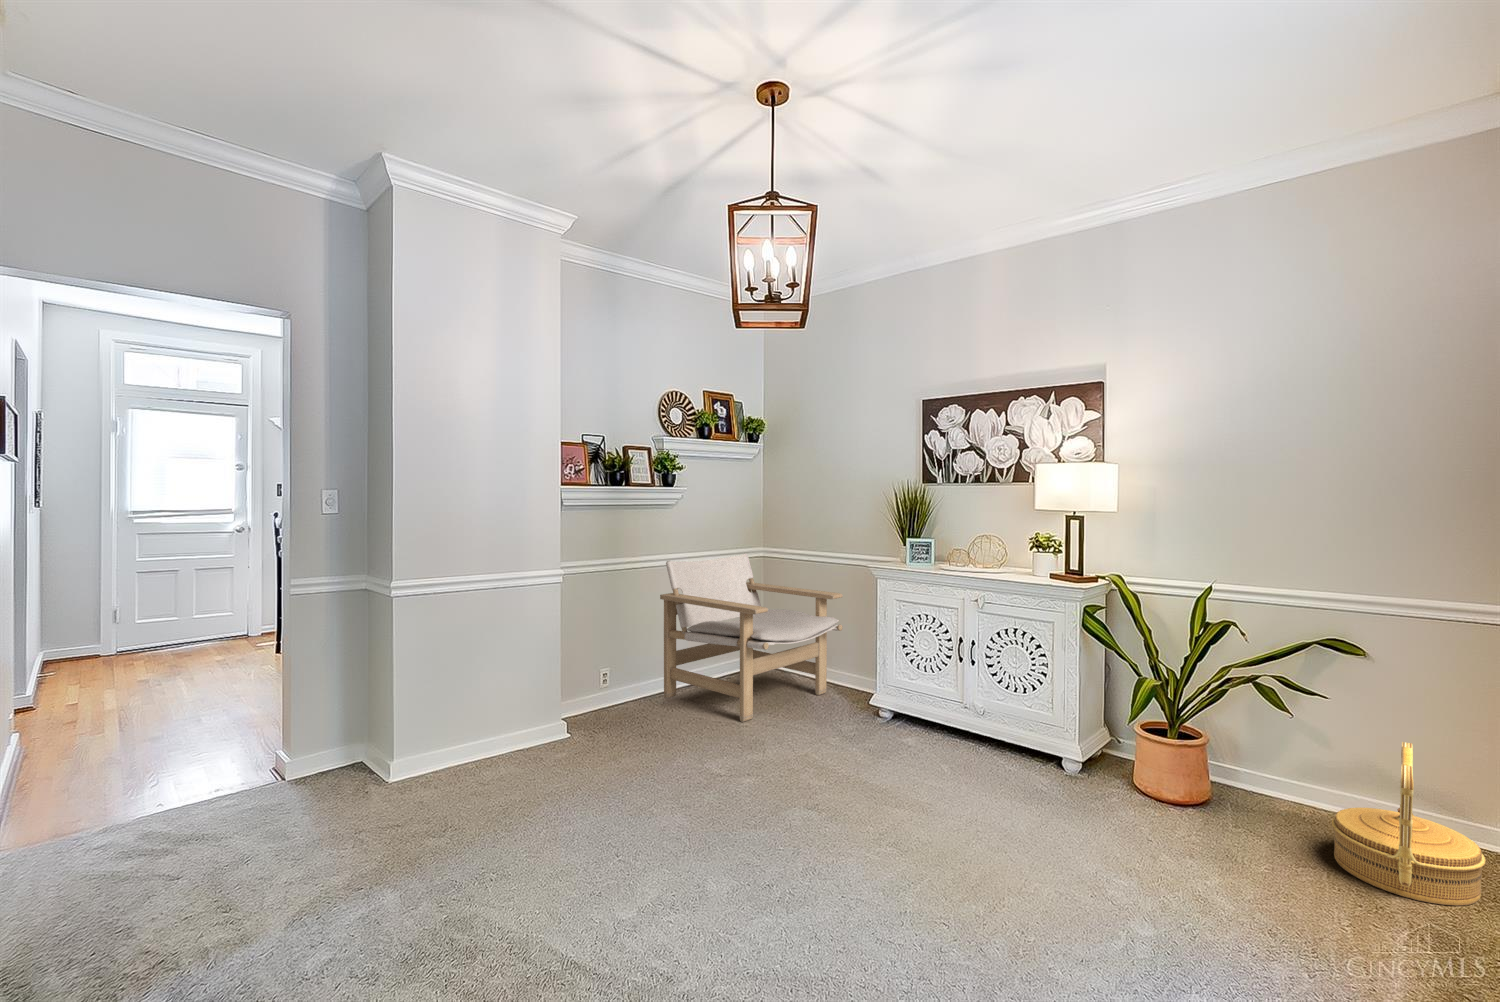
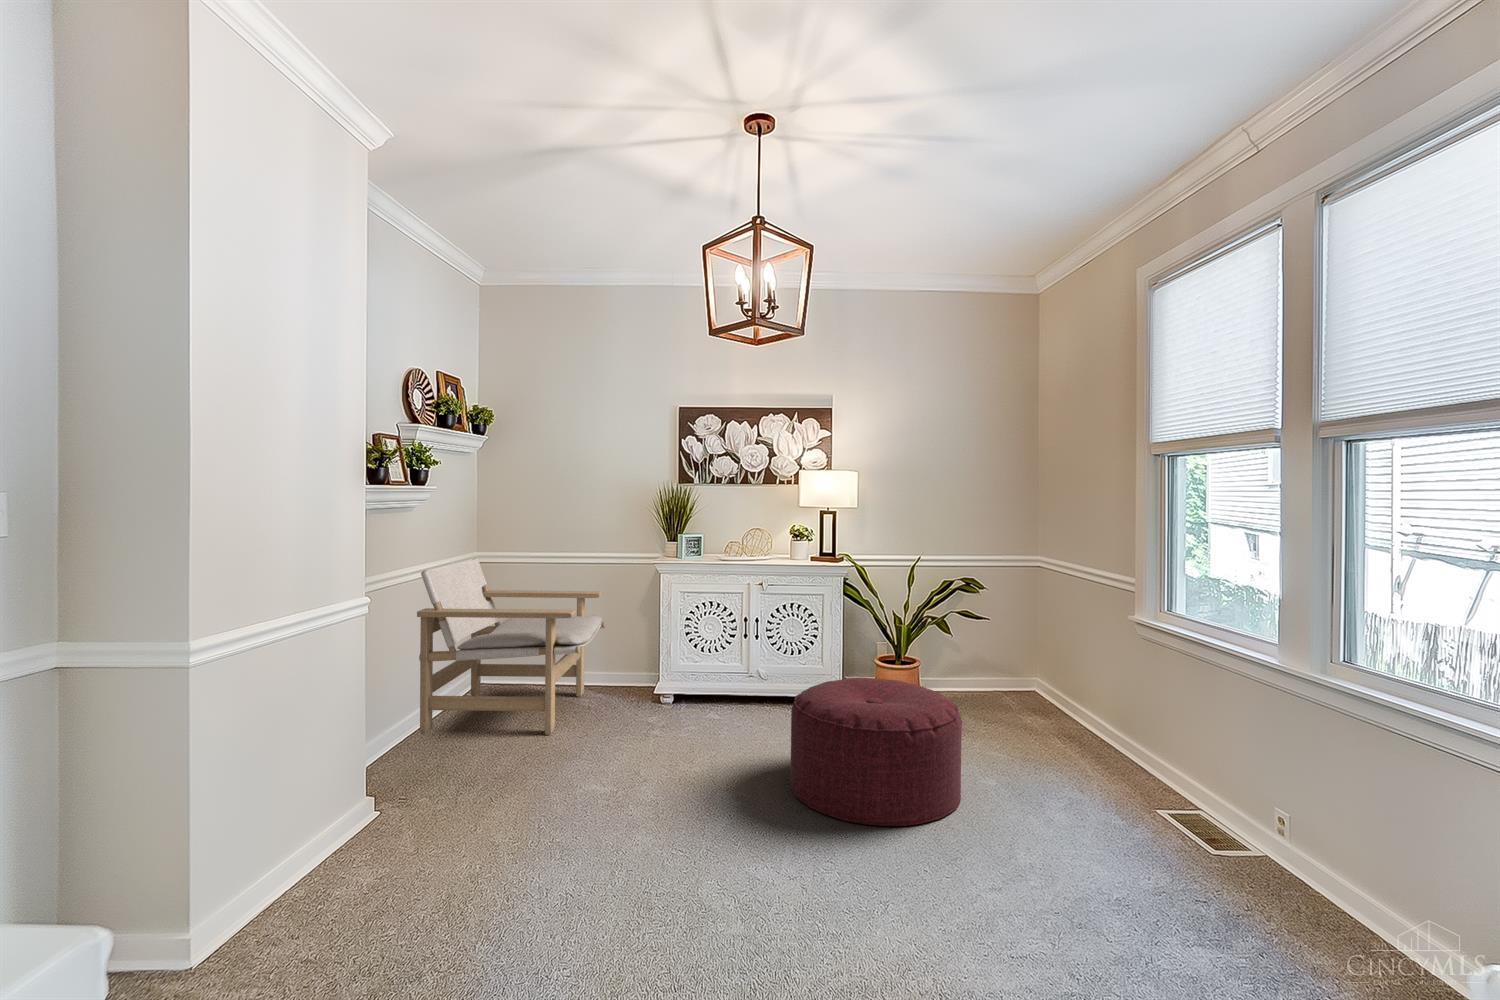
ottoman: none [844,726,1072,942] -> present [790,678,962,826]
woven basket: present [1331,742,1486,906] -> none [1000,640,1070,726]

